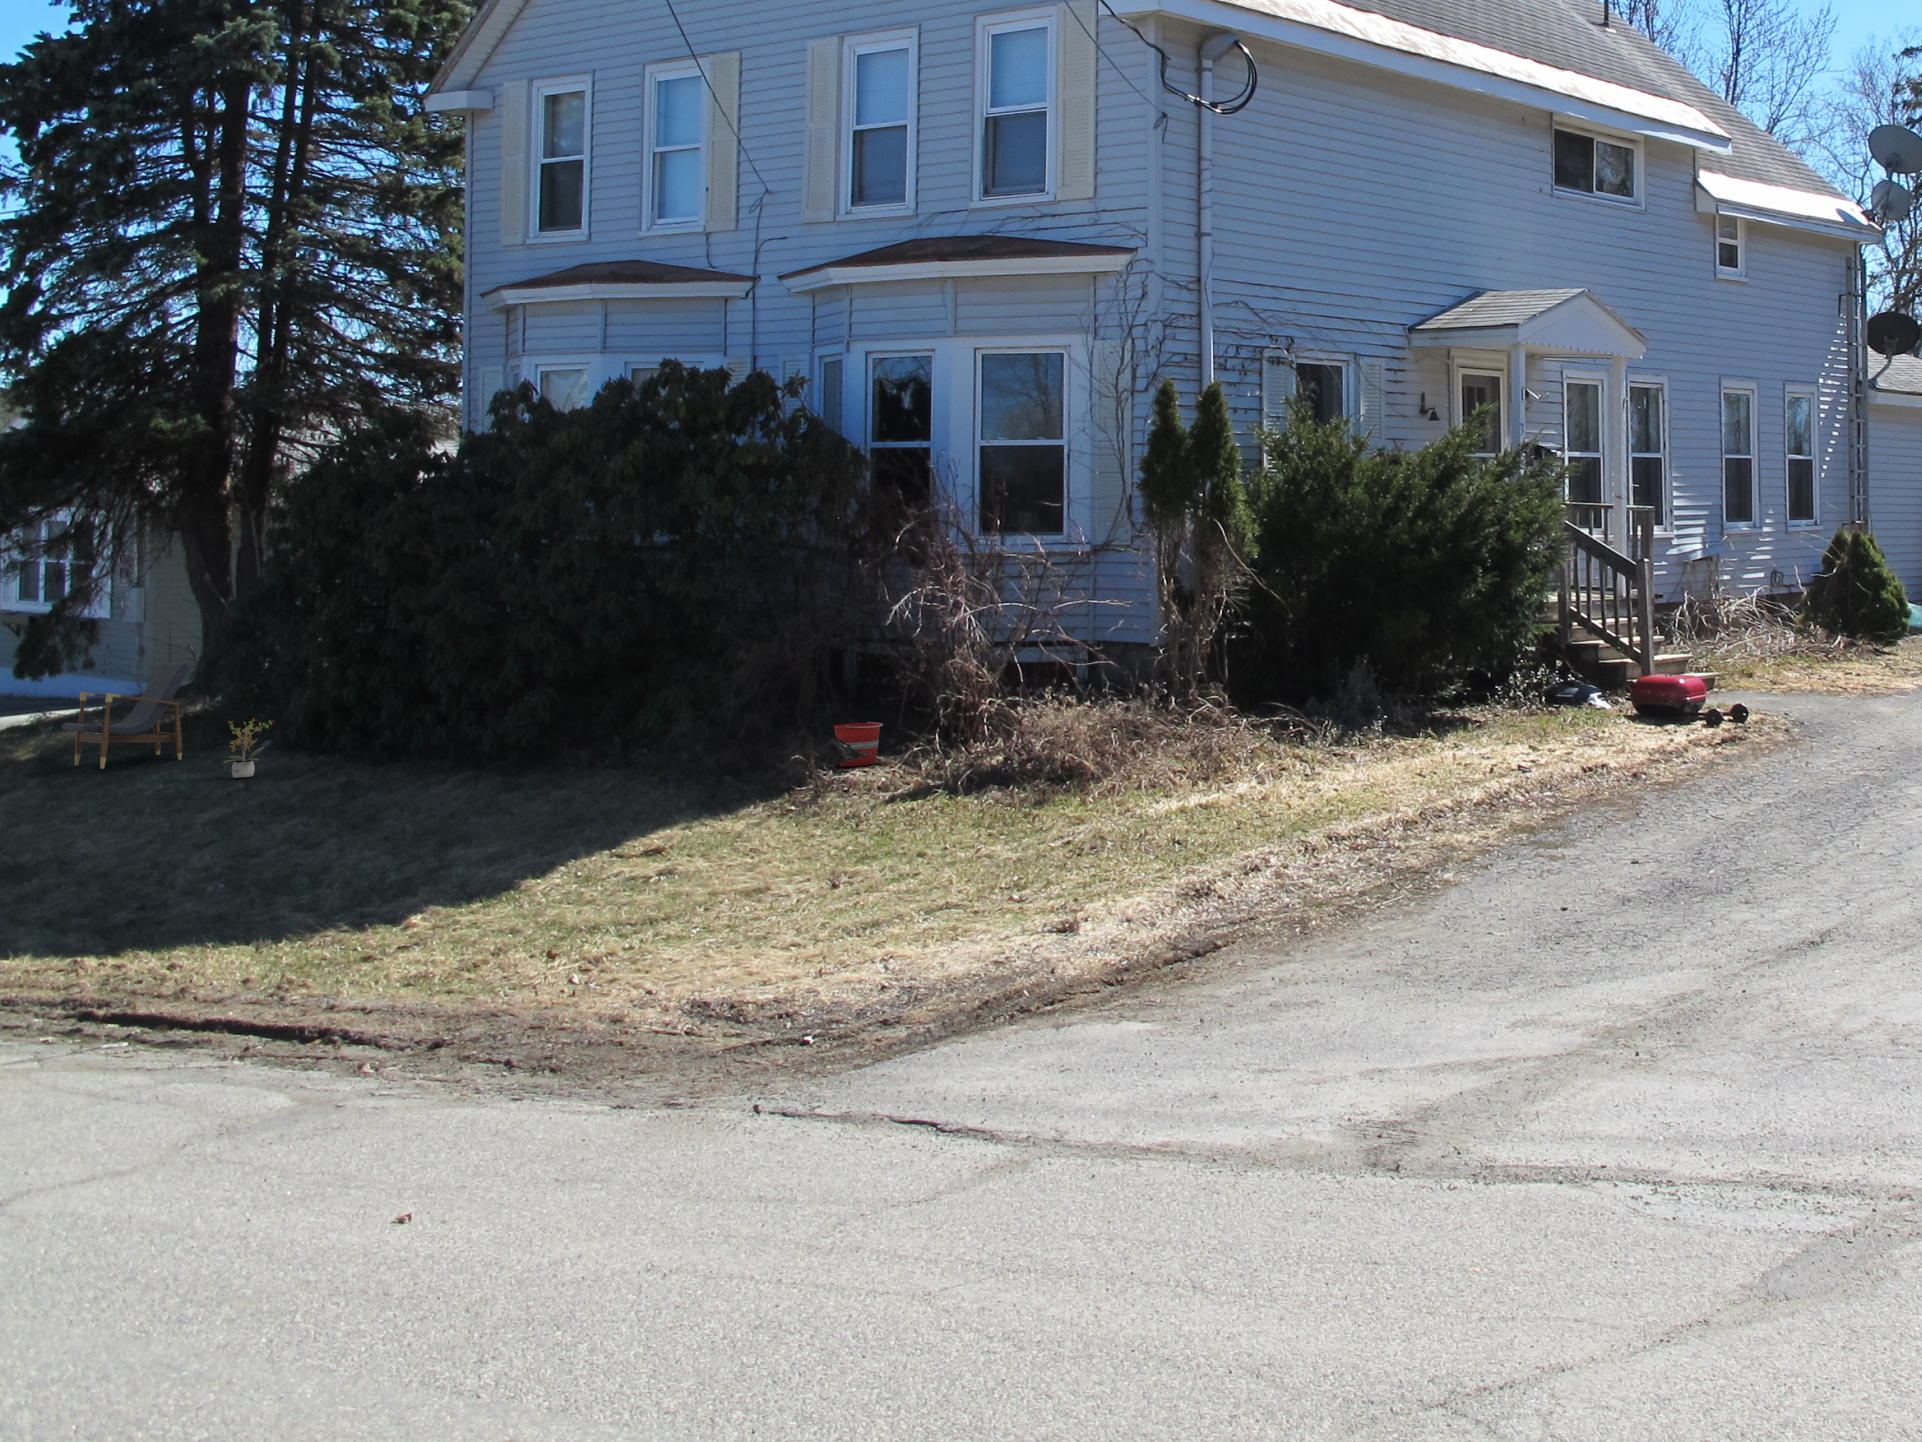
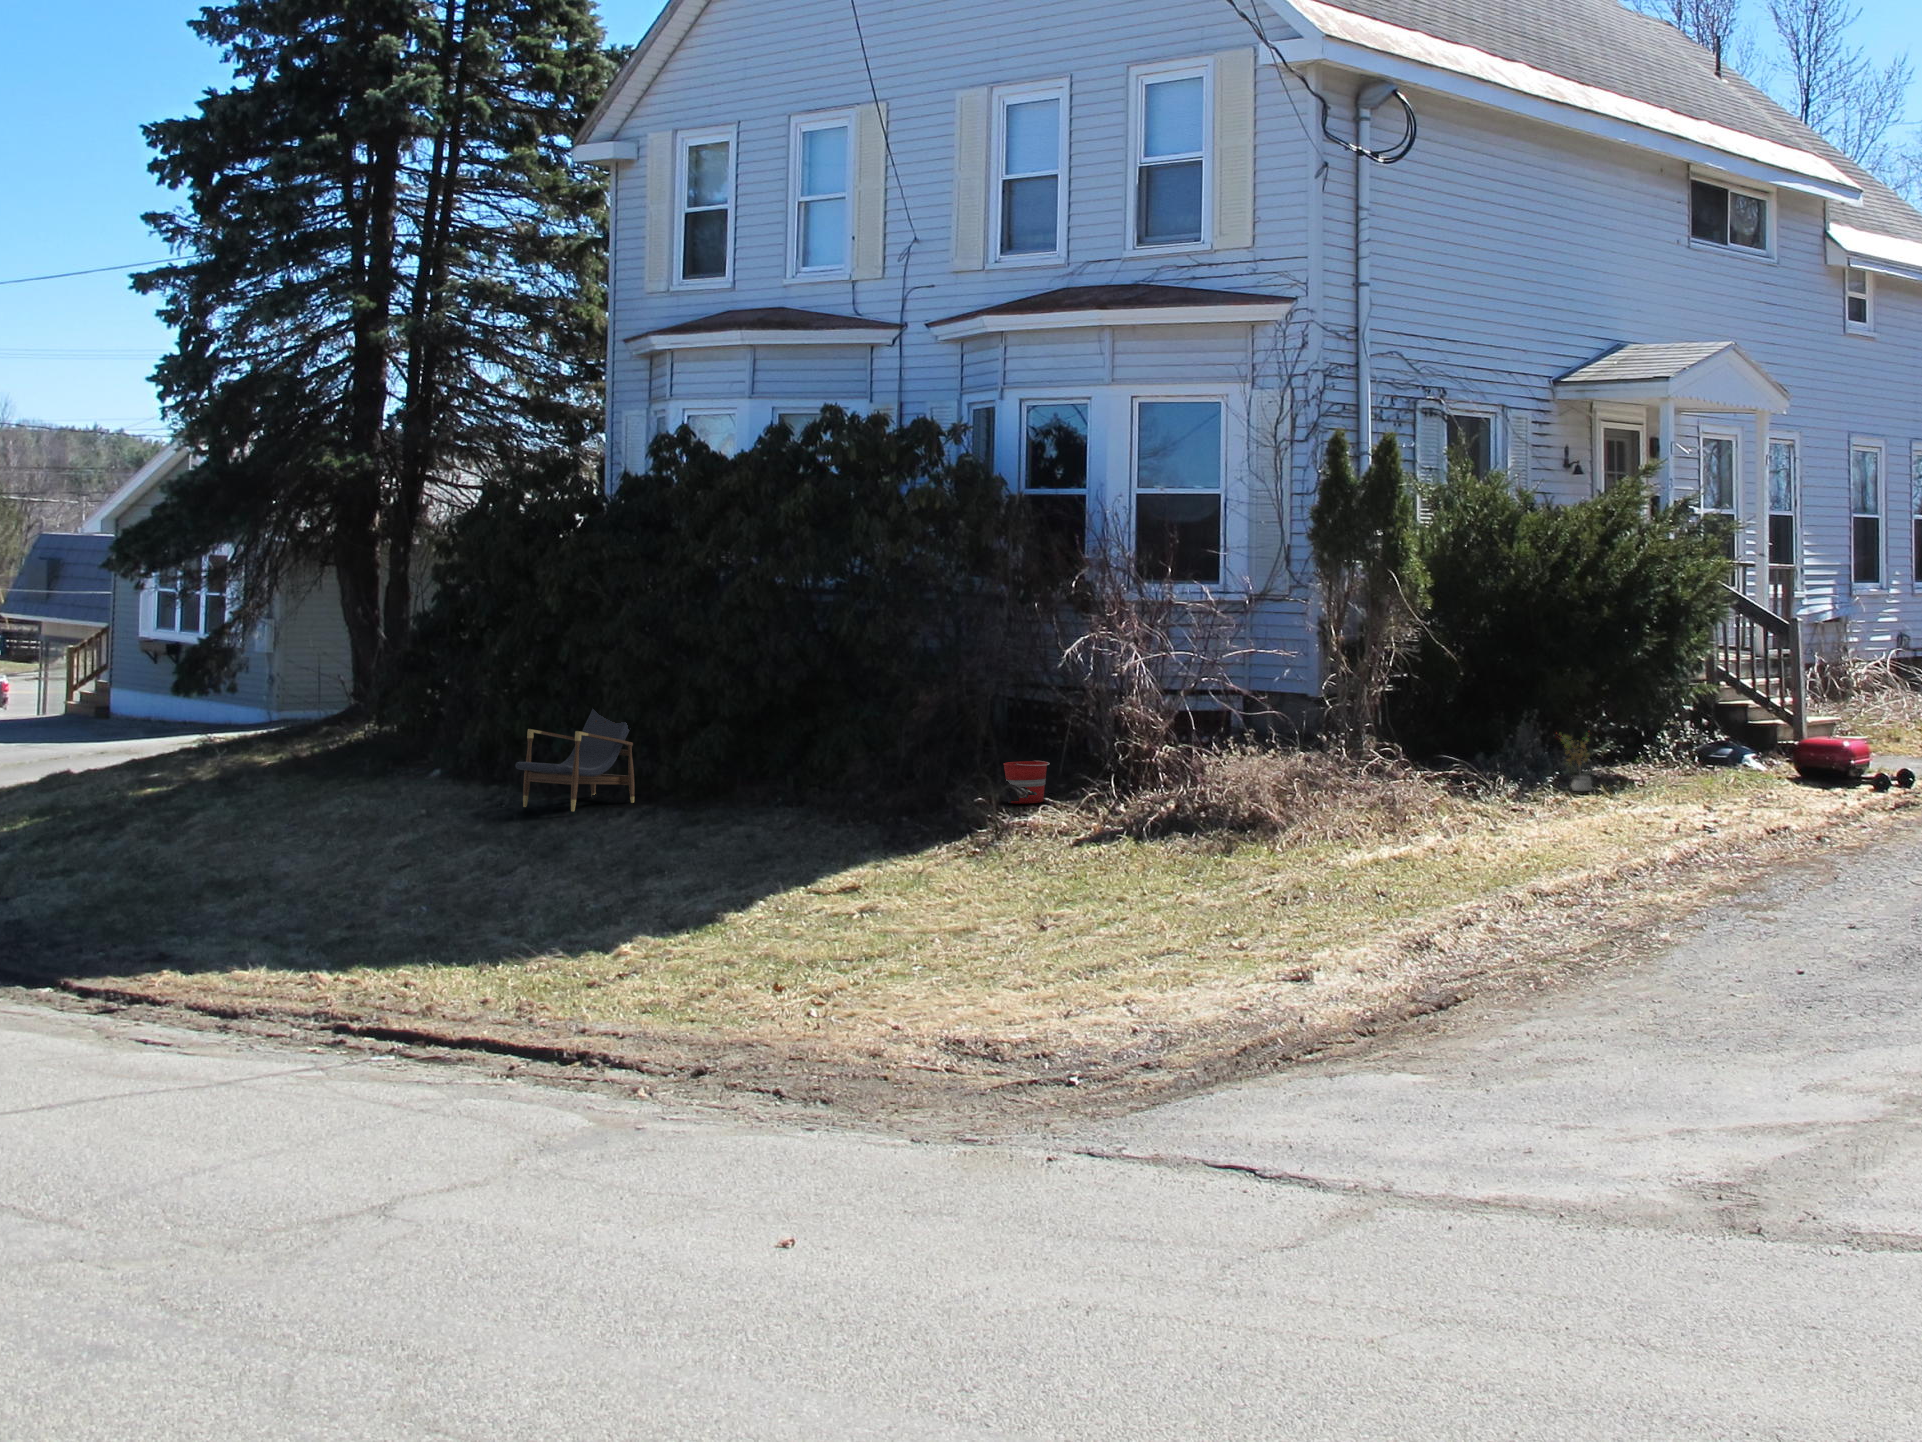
lounge chair: present [62,663,190,769] -> present [515,709,635,812]
potted plant: present [223,718,275,778] -> present [1560,734,1596,791]

